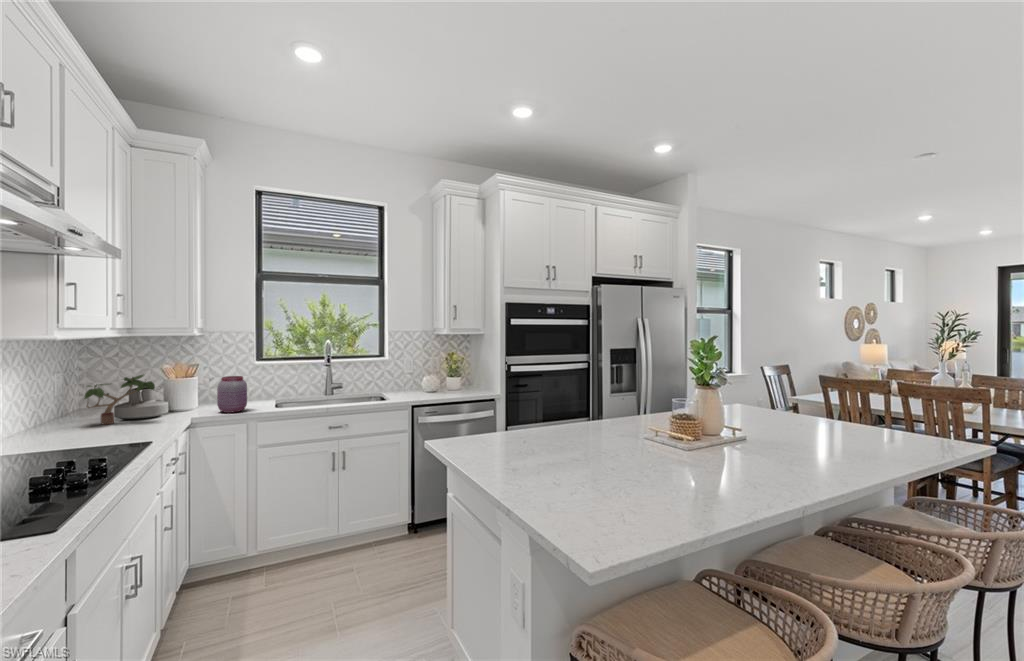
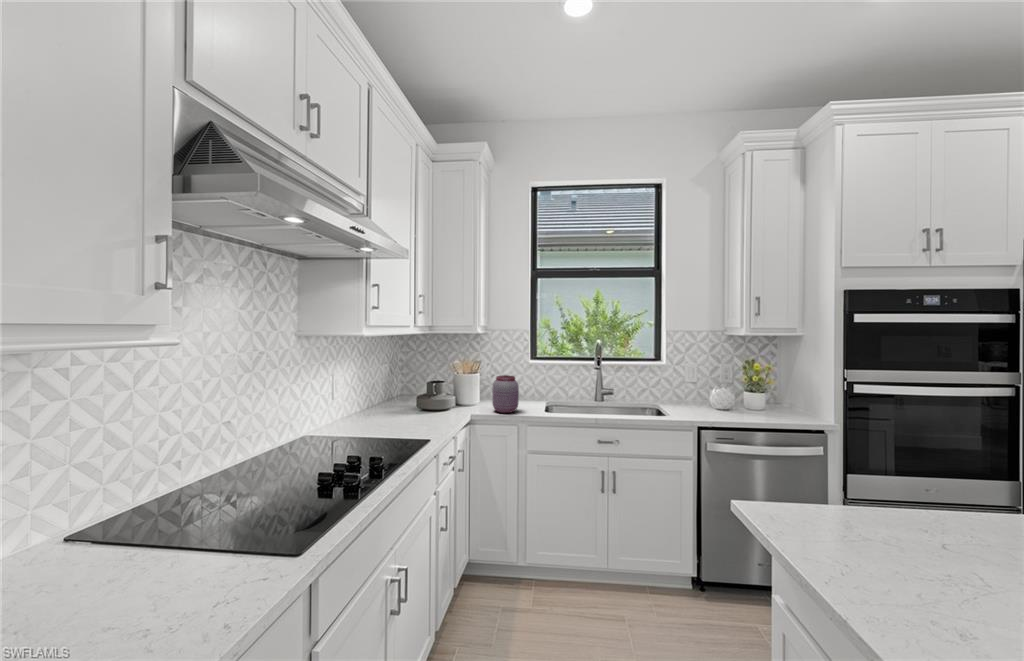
potted plant: present [84,375,155,424] -> none [381,368,447,414]

